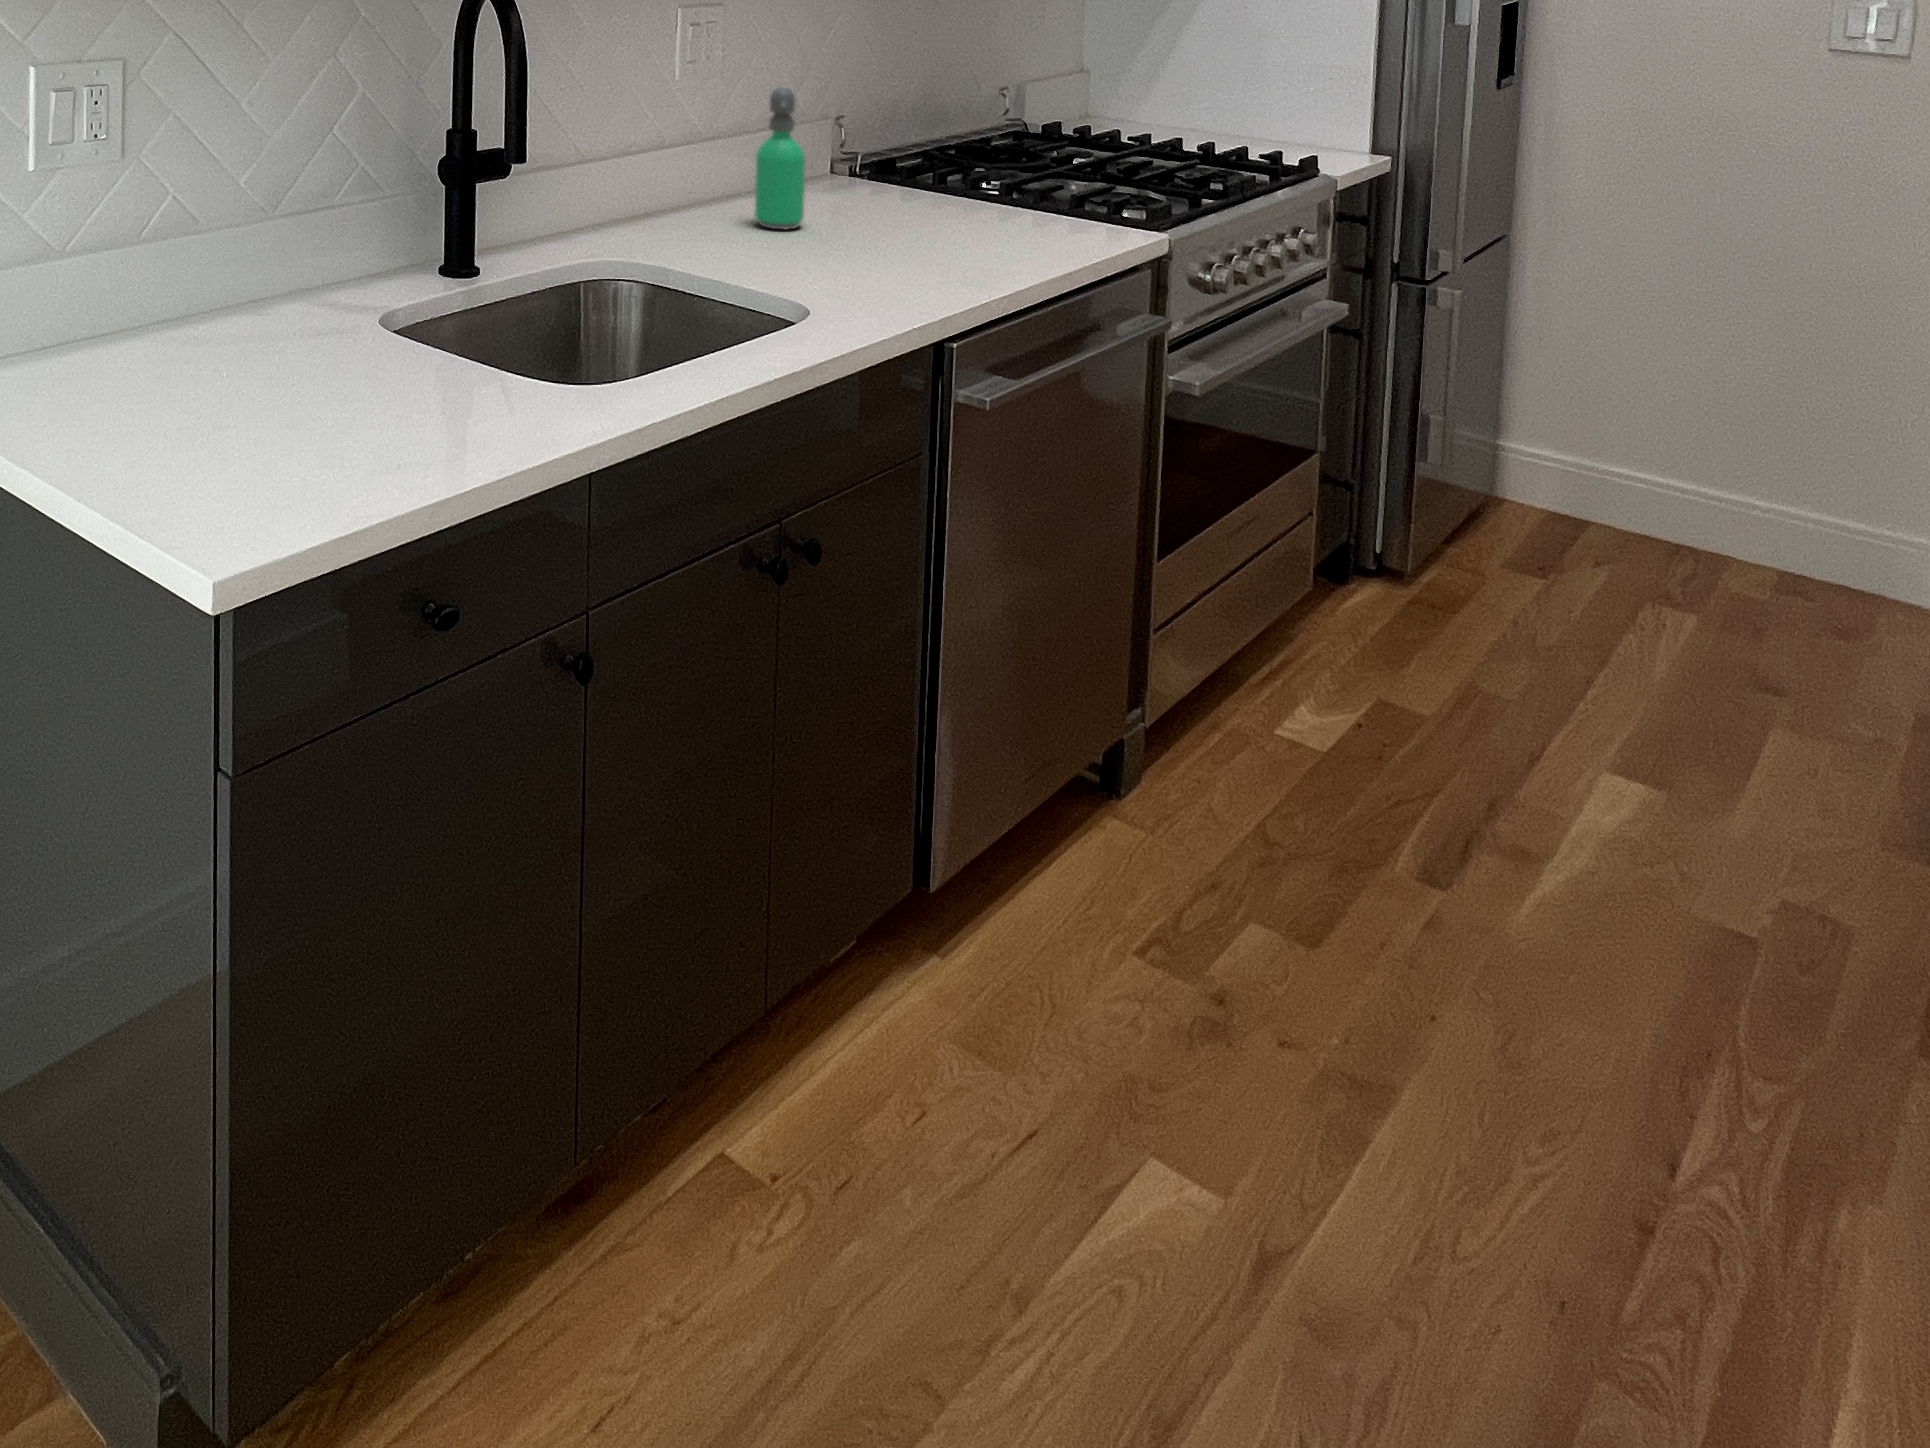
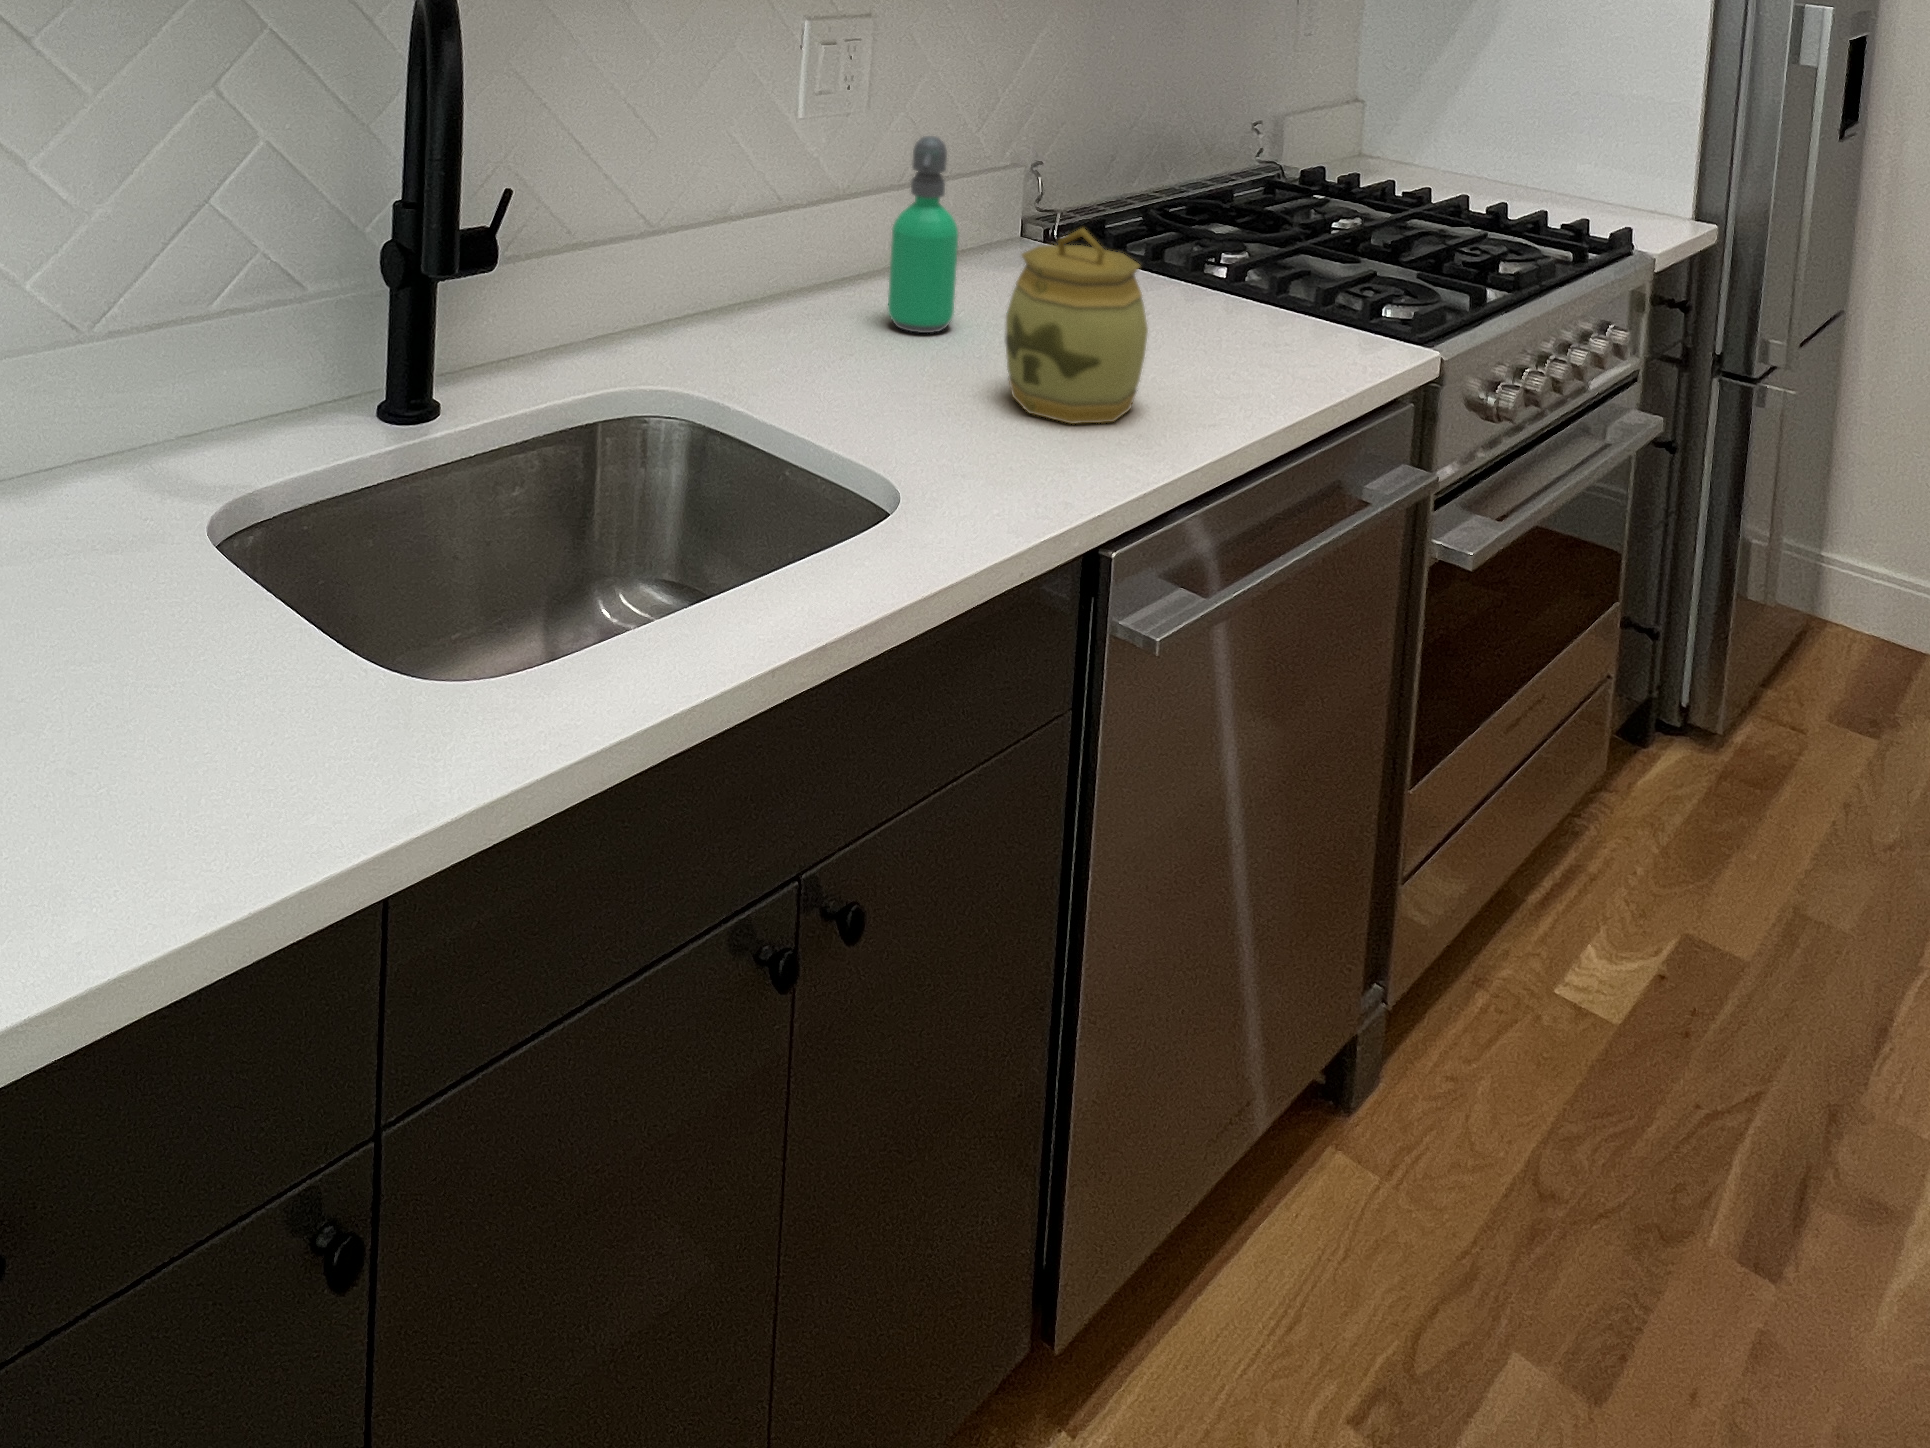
jar: none [856,141,959,276] -> present [1005,228,1148,424]

